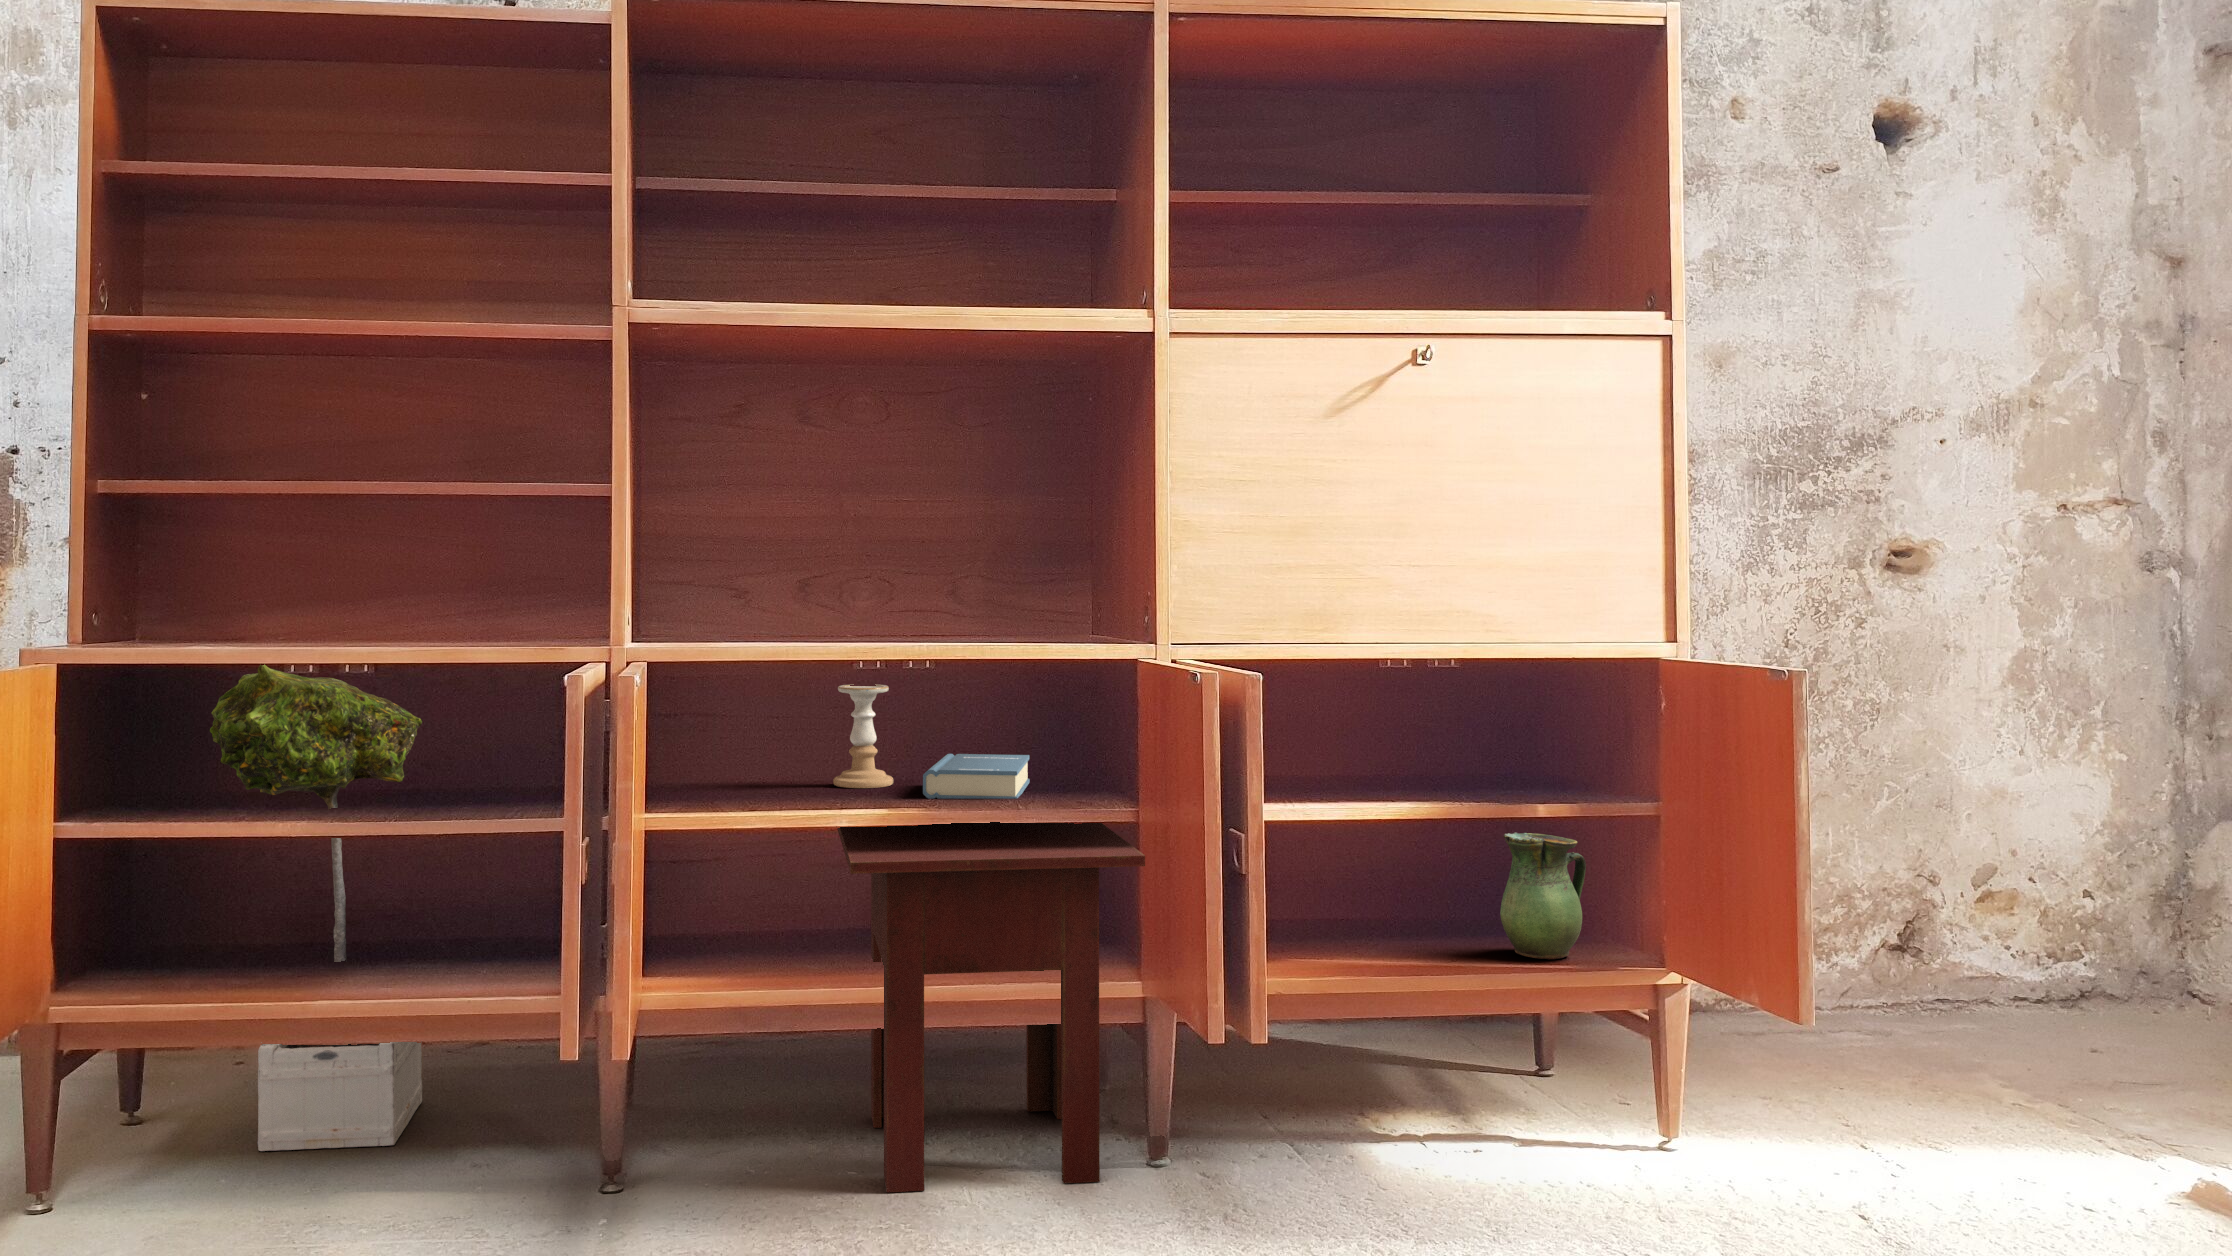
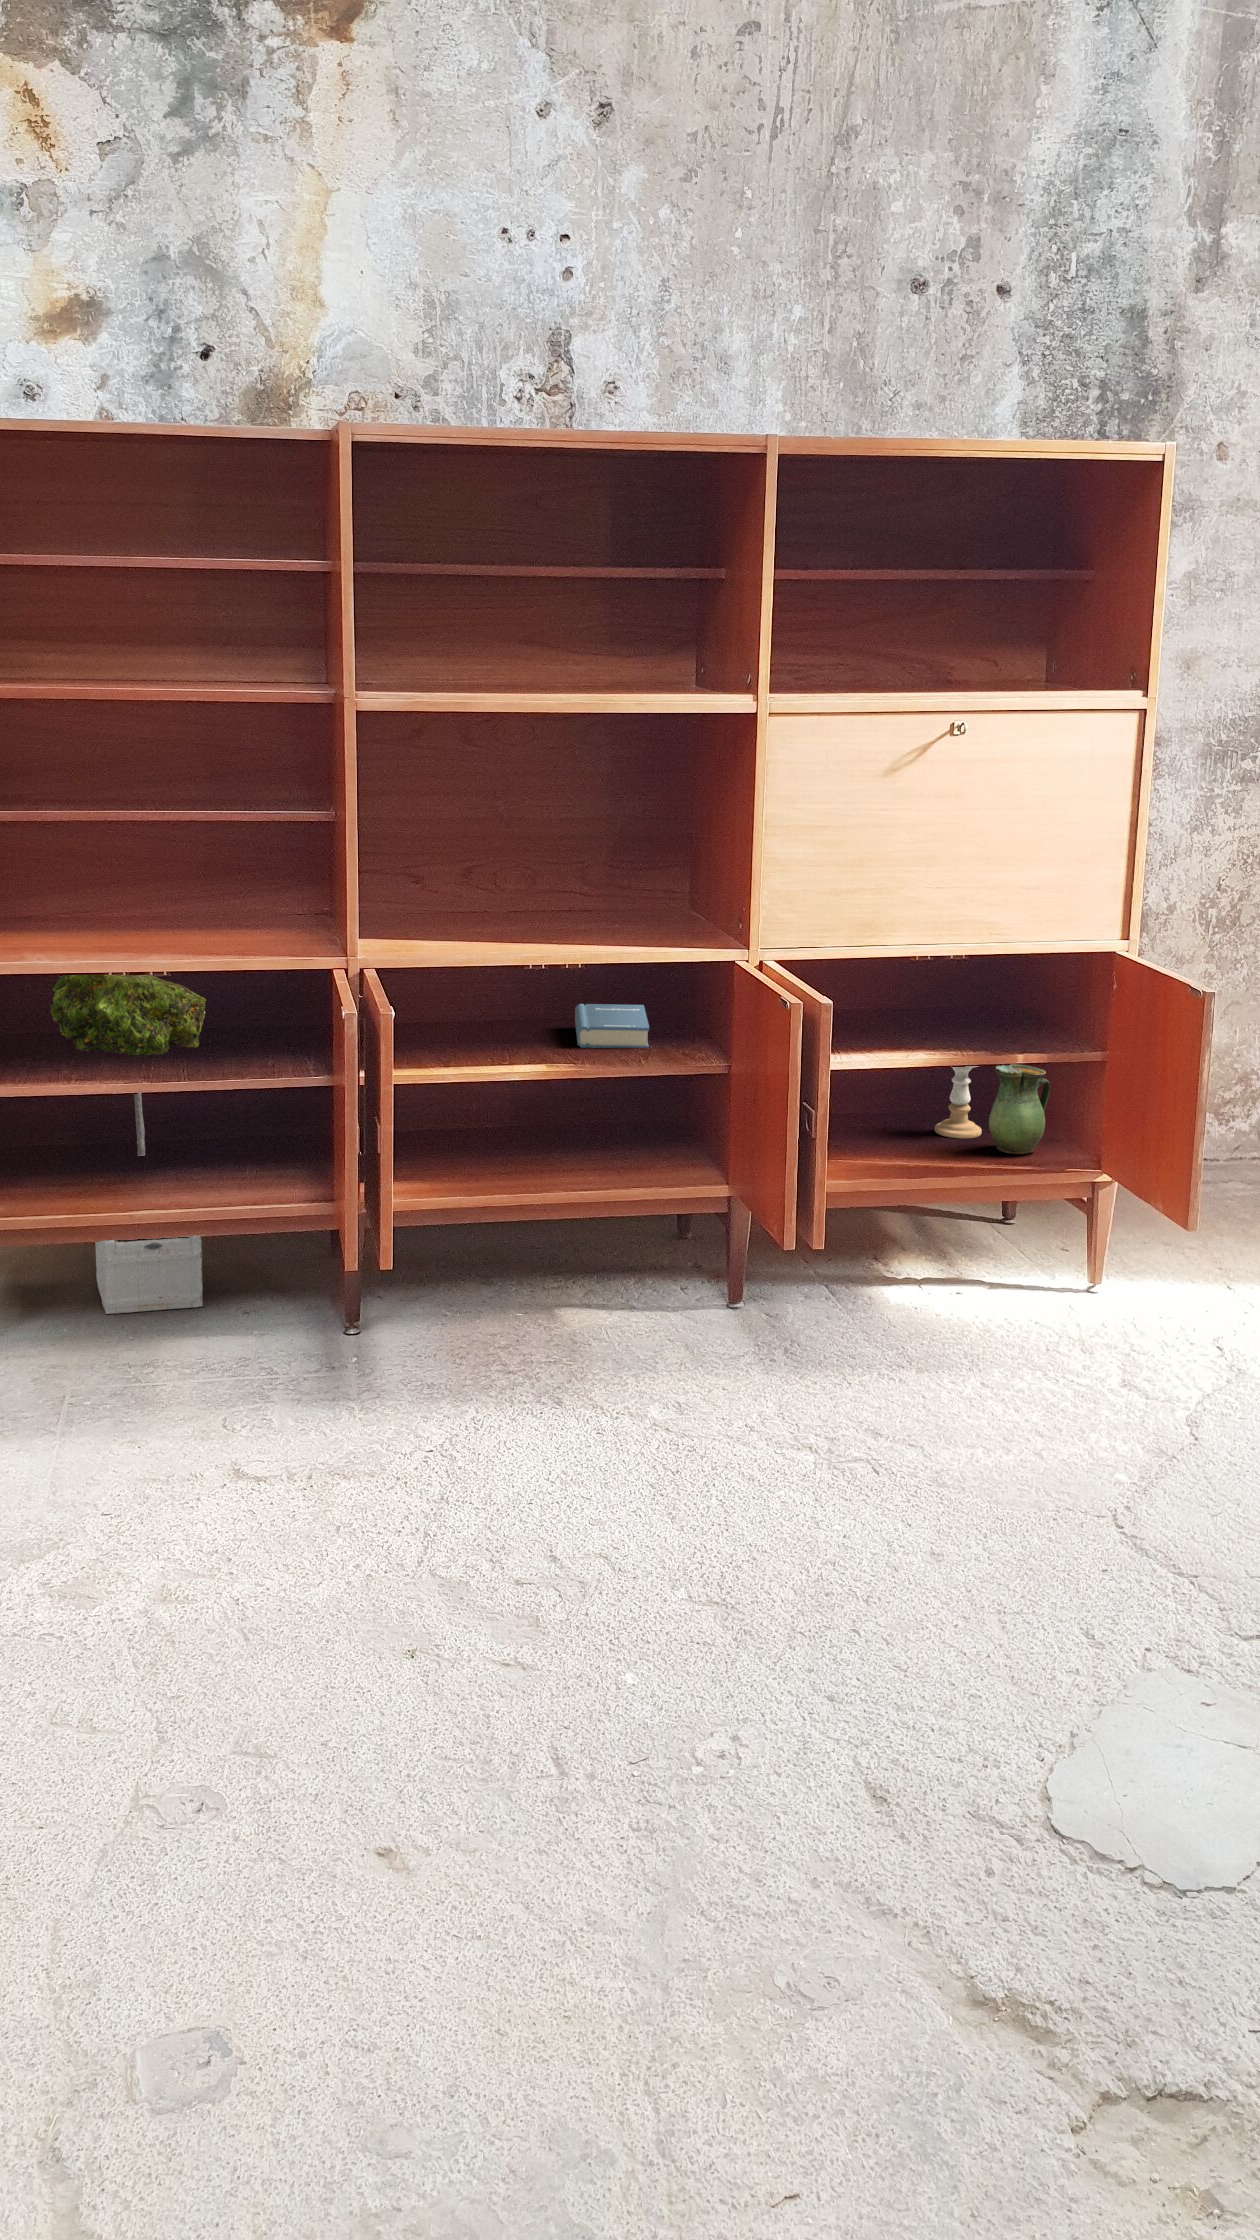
candle holder: present [833,684,893,788] -> present [935,1066,982,1139]
side table: present [837,822,1145,1192] -> none [509,1050,759,1325]

